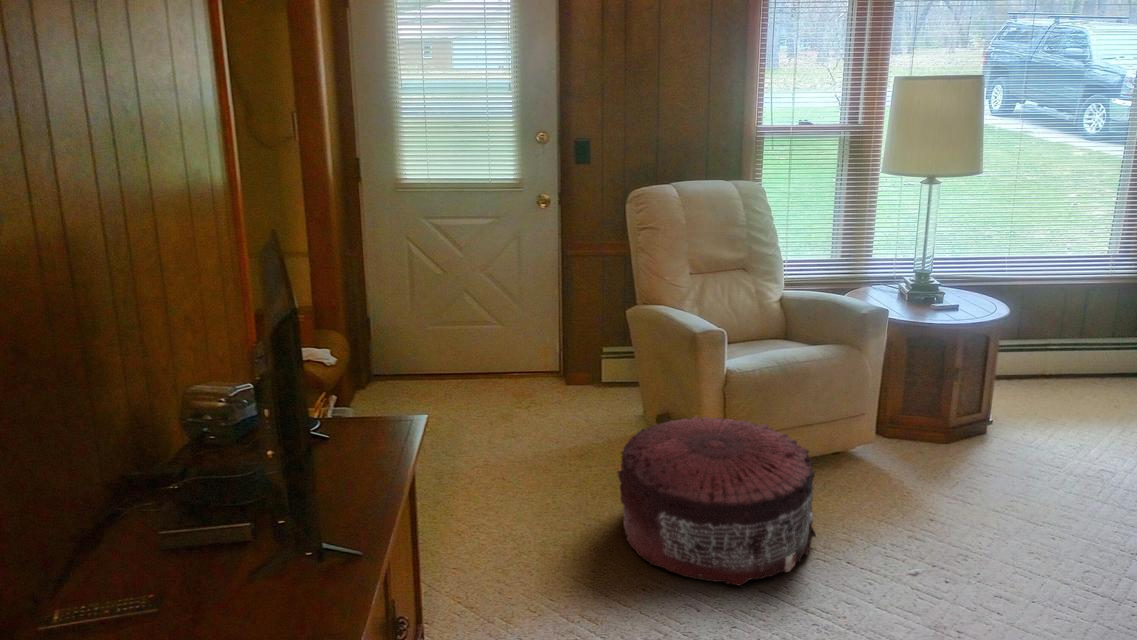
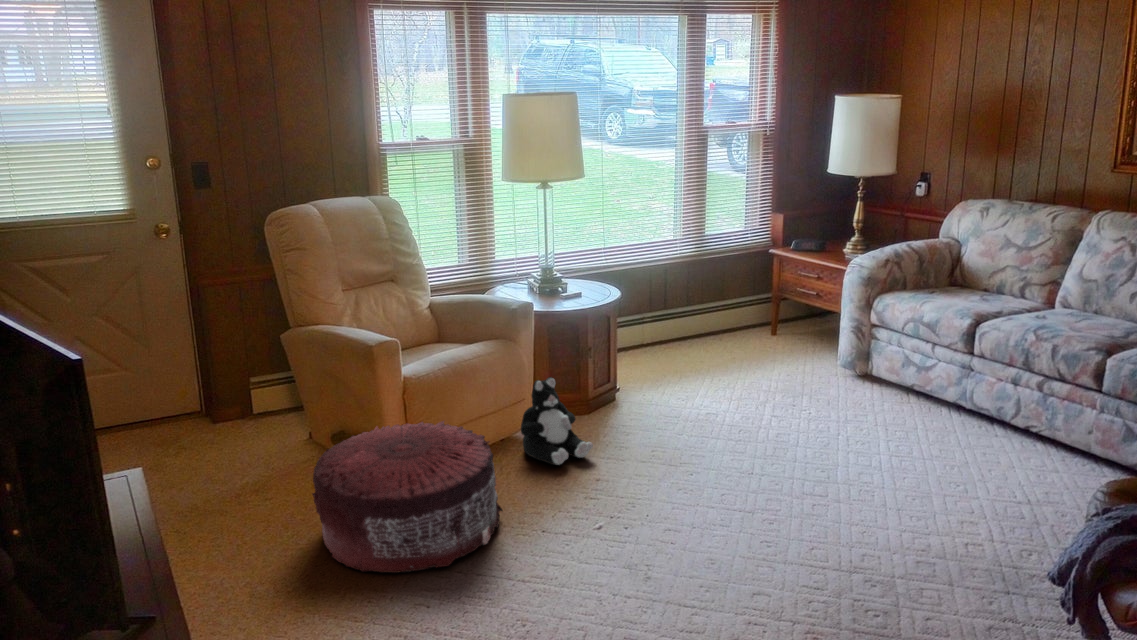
plush toy: none [857,397,942,498] -> present [521,377,593,465]

